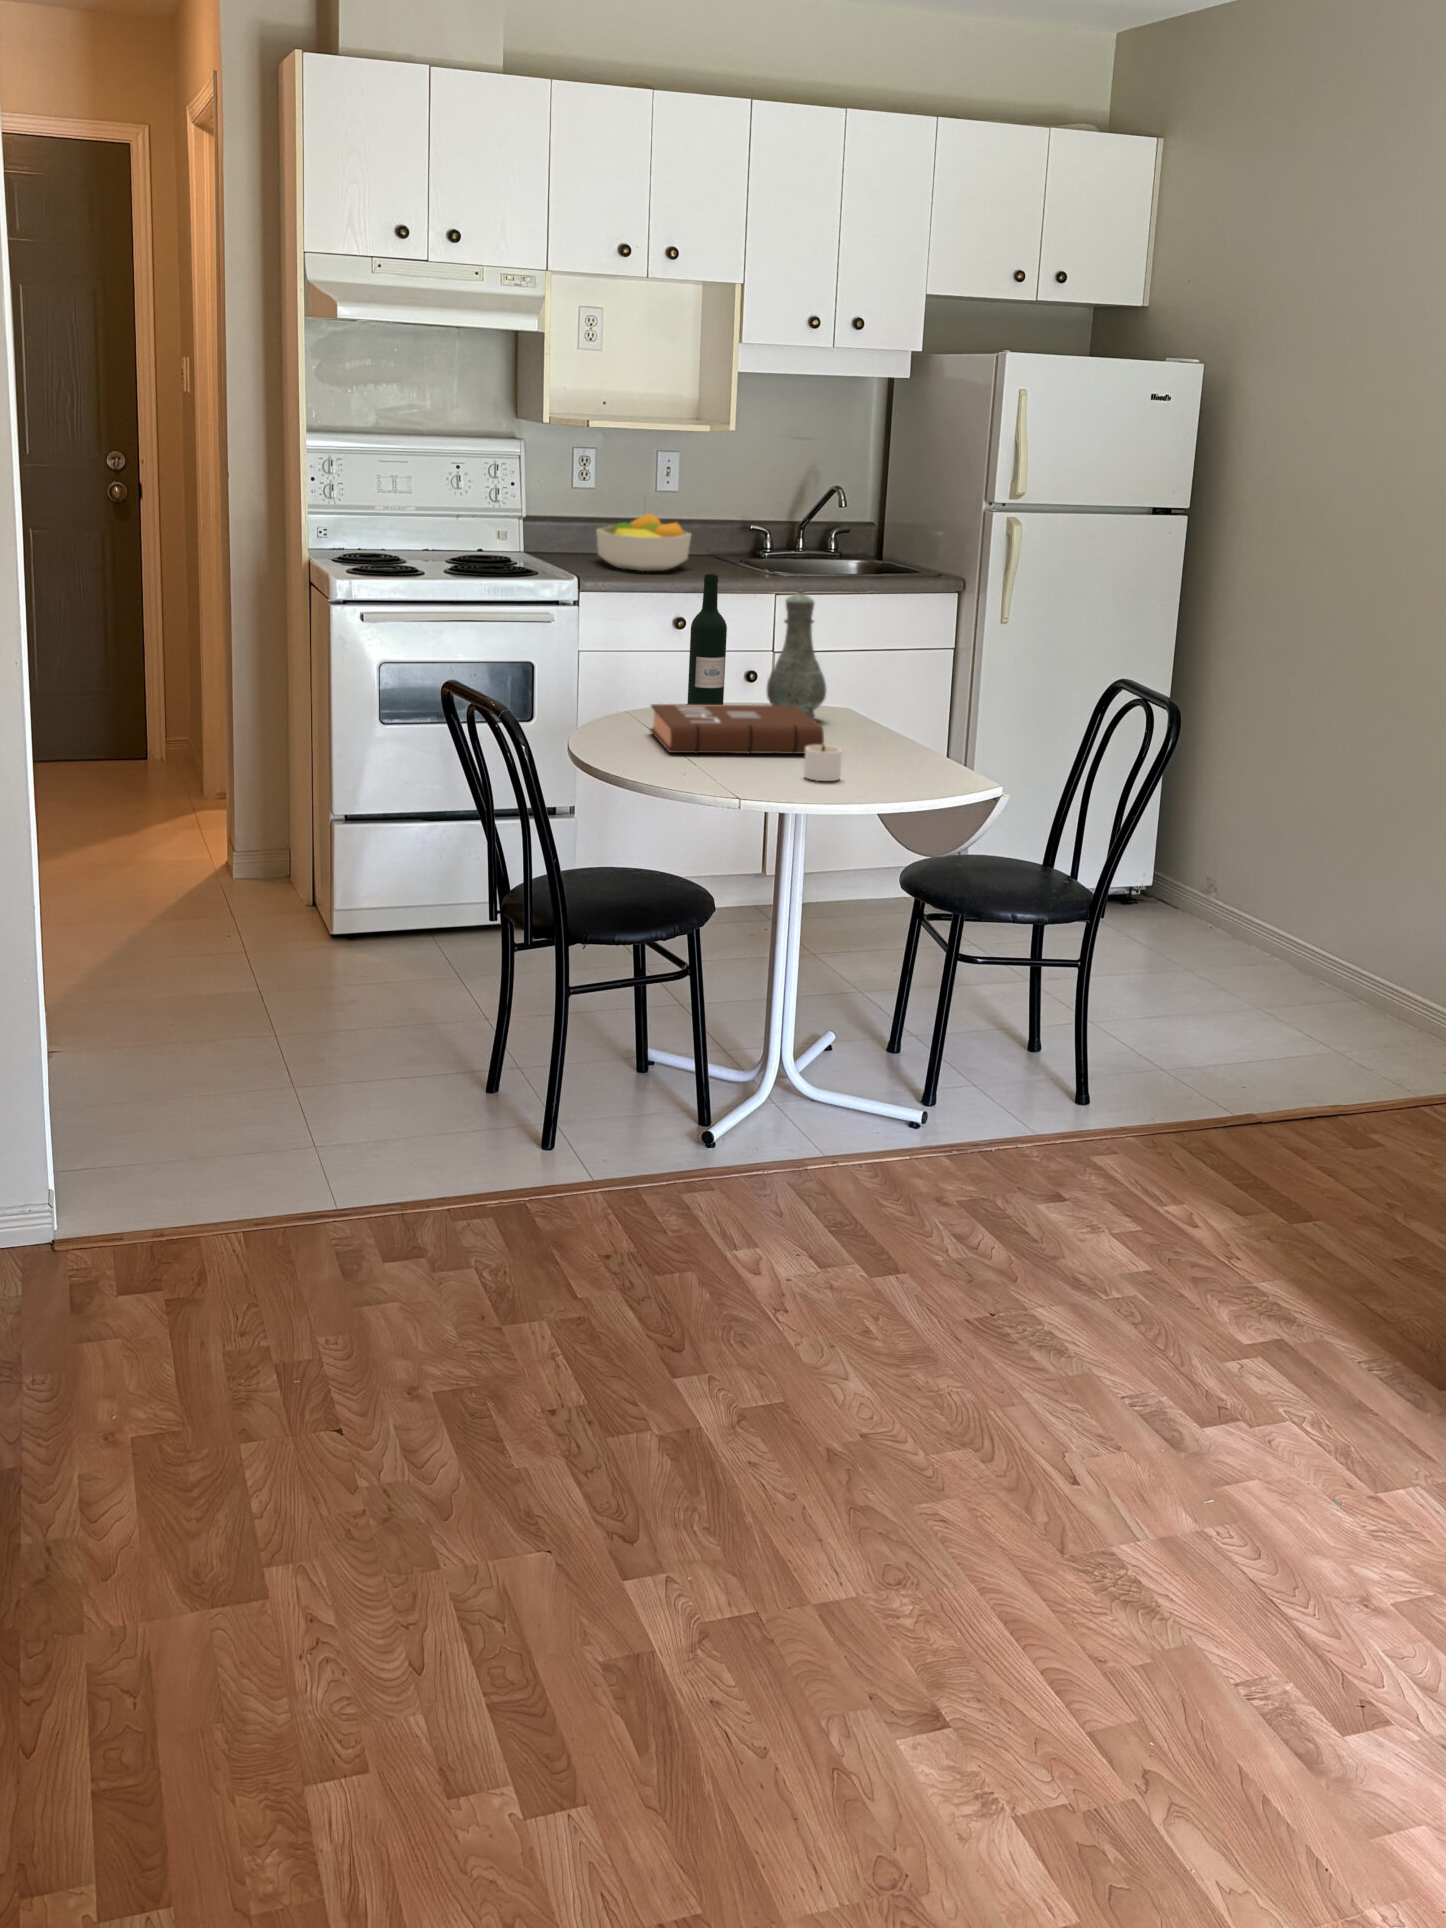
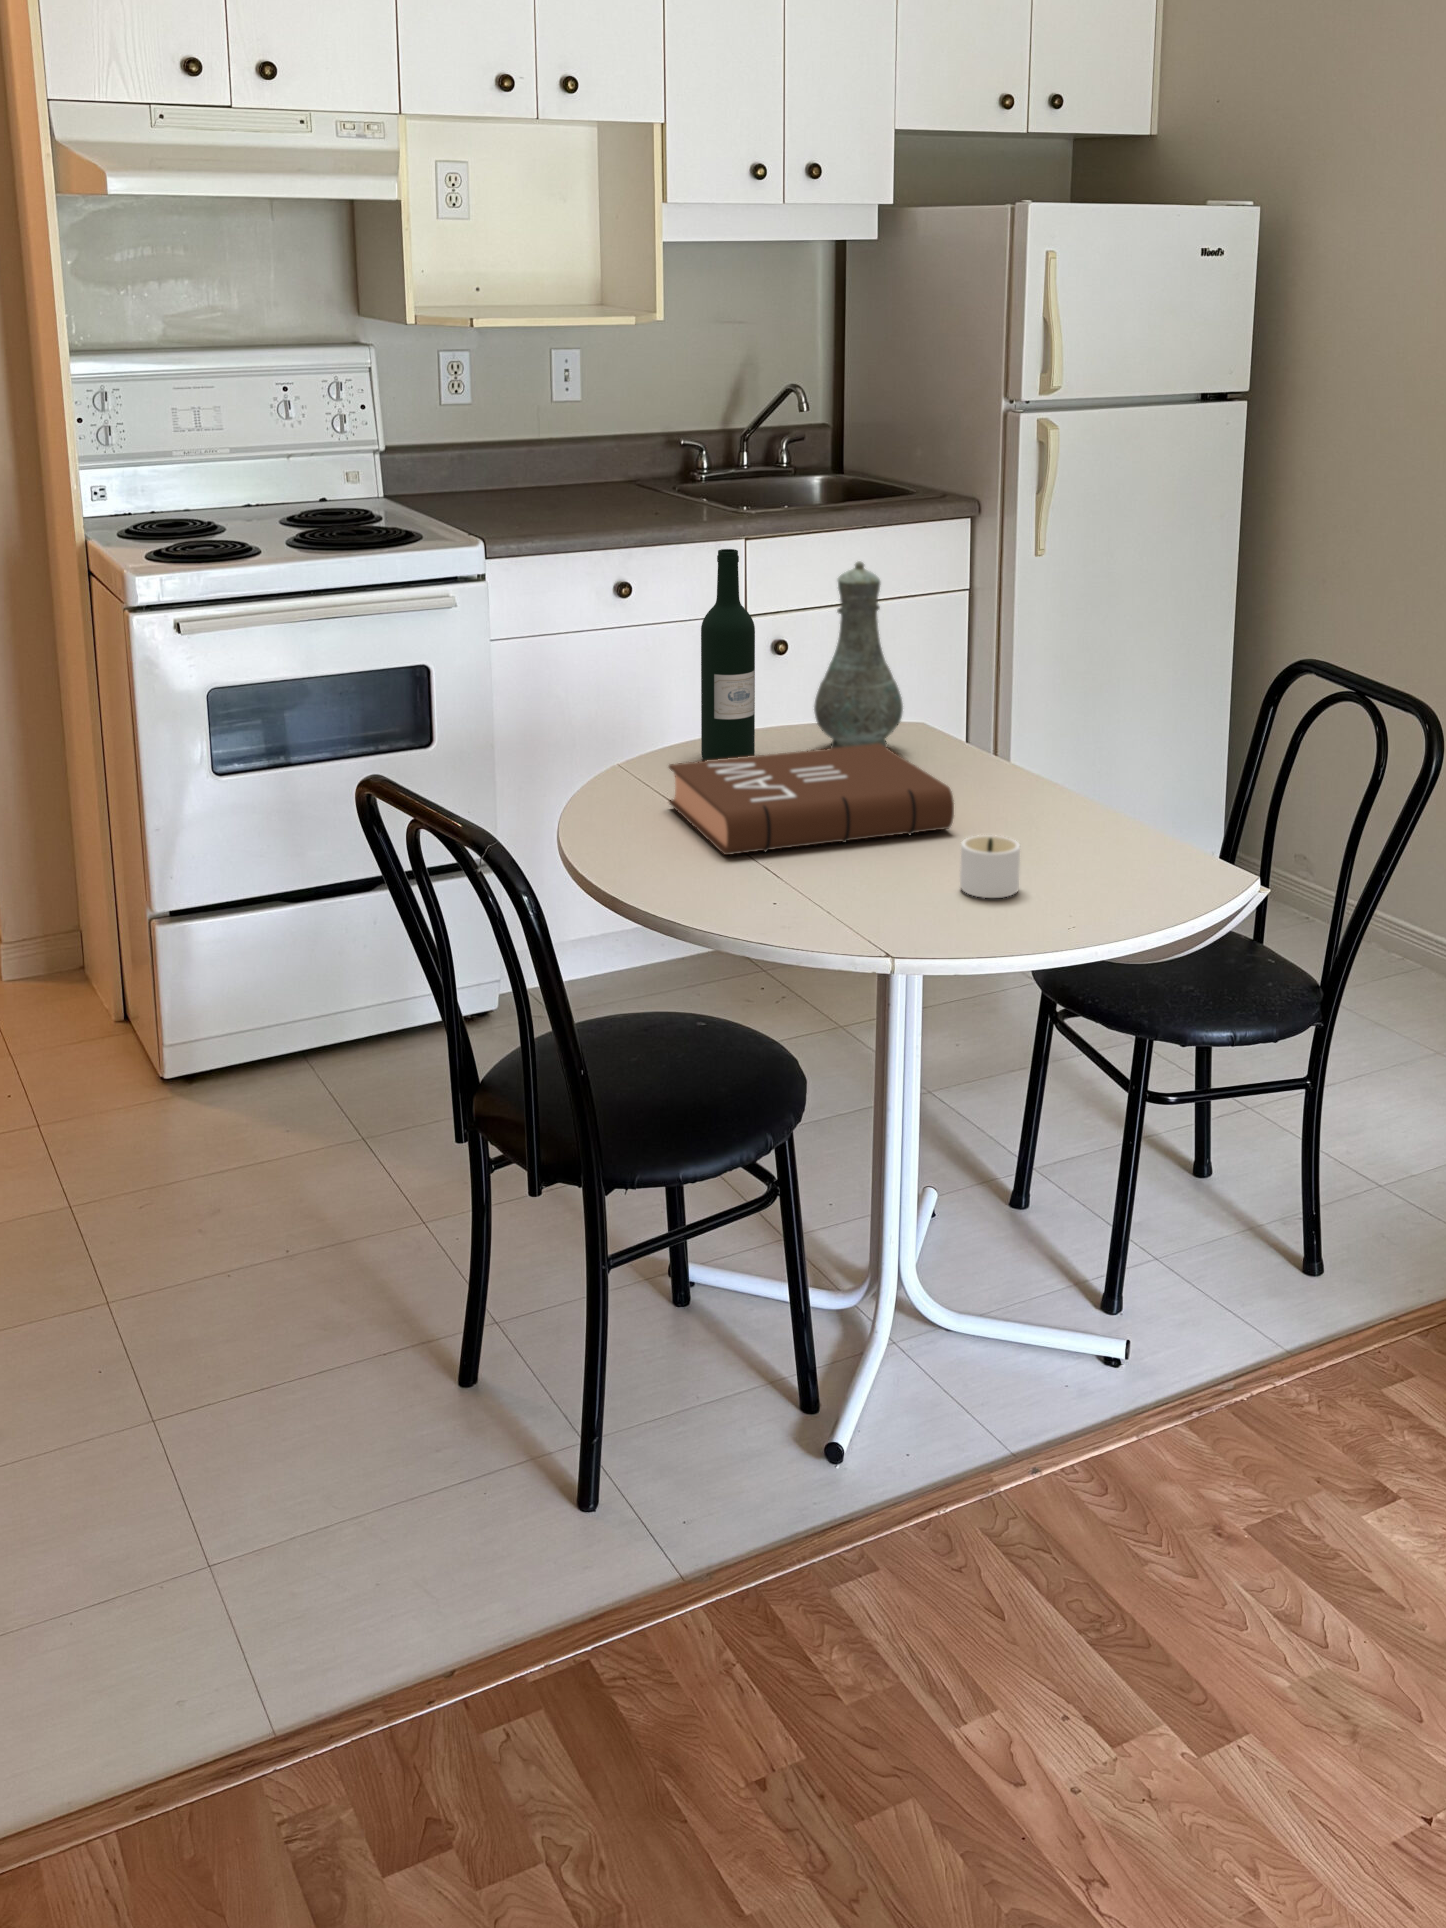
fruit bowl: present [596,513,691,571] -> none [487,435,617,518]

